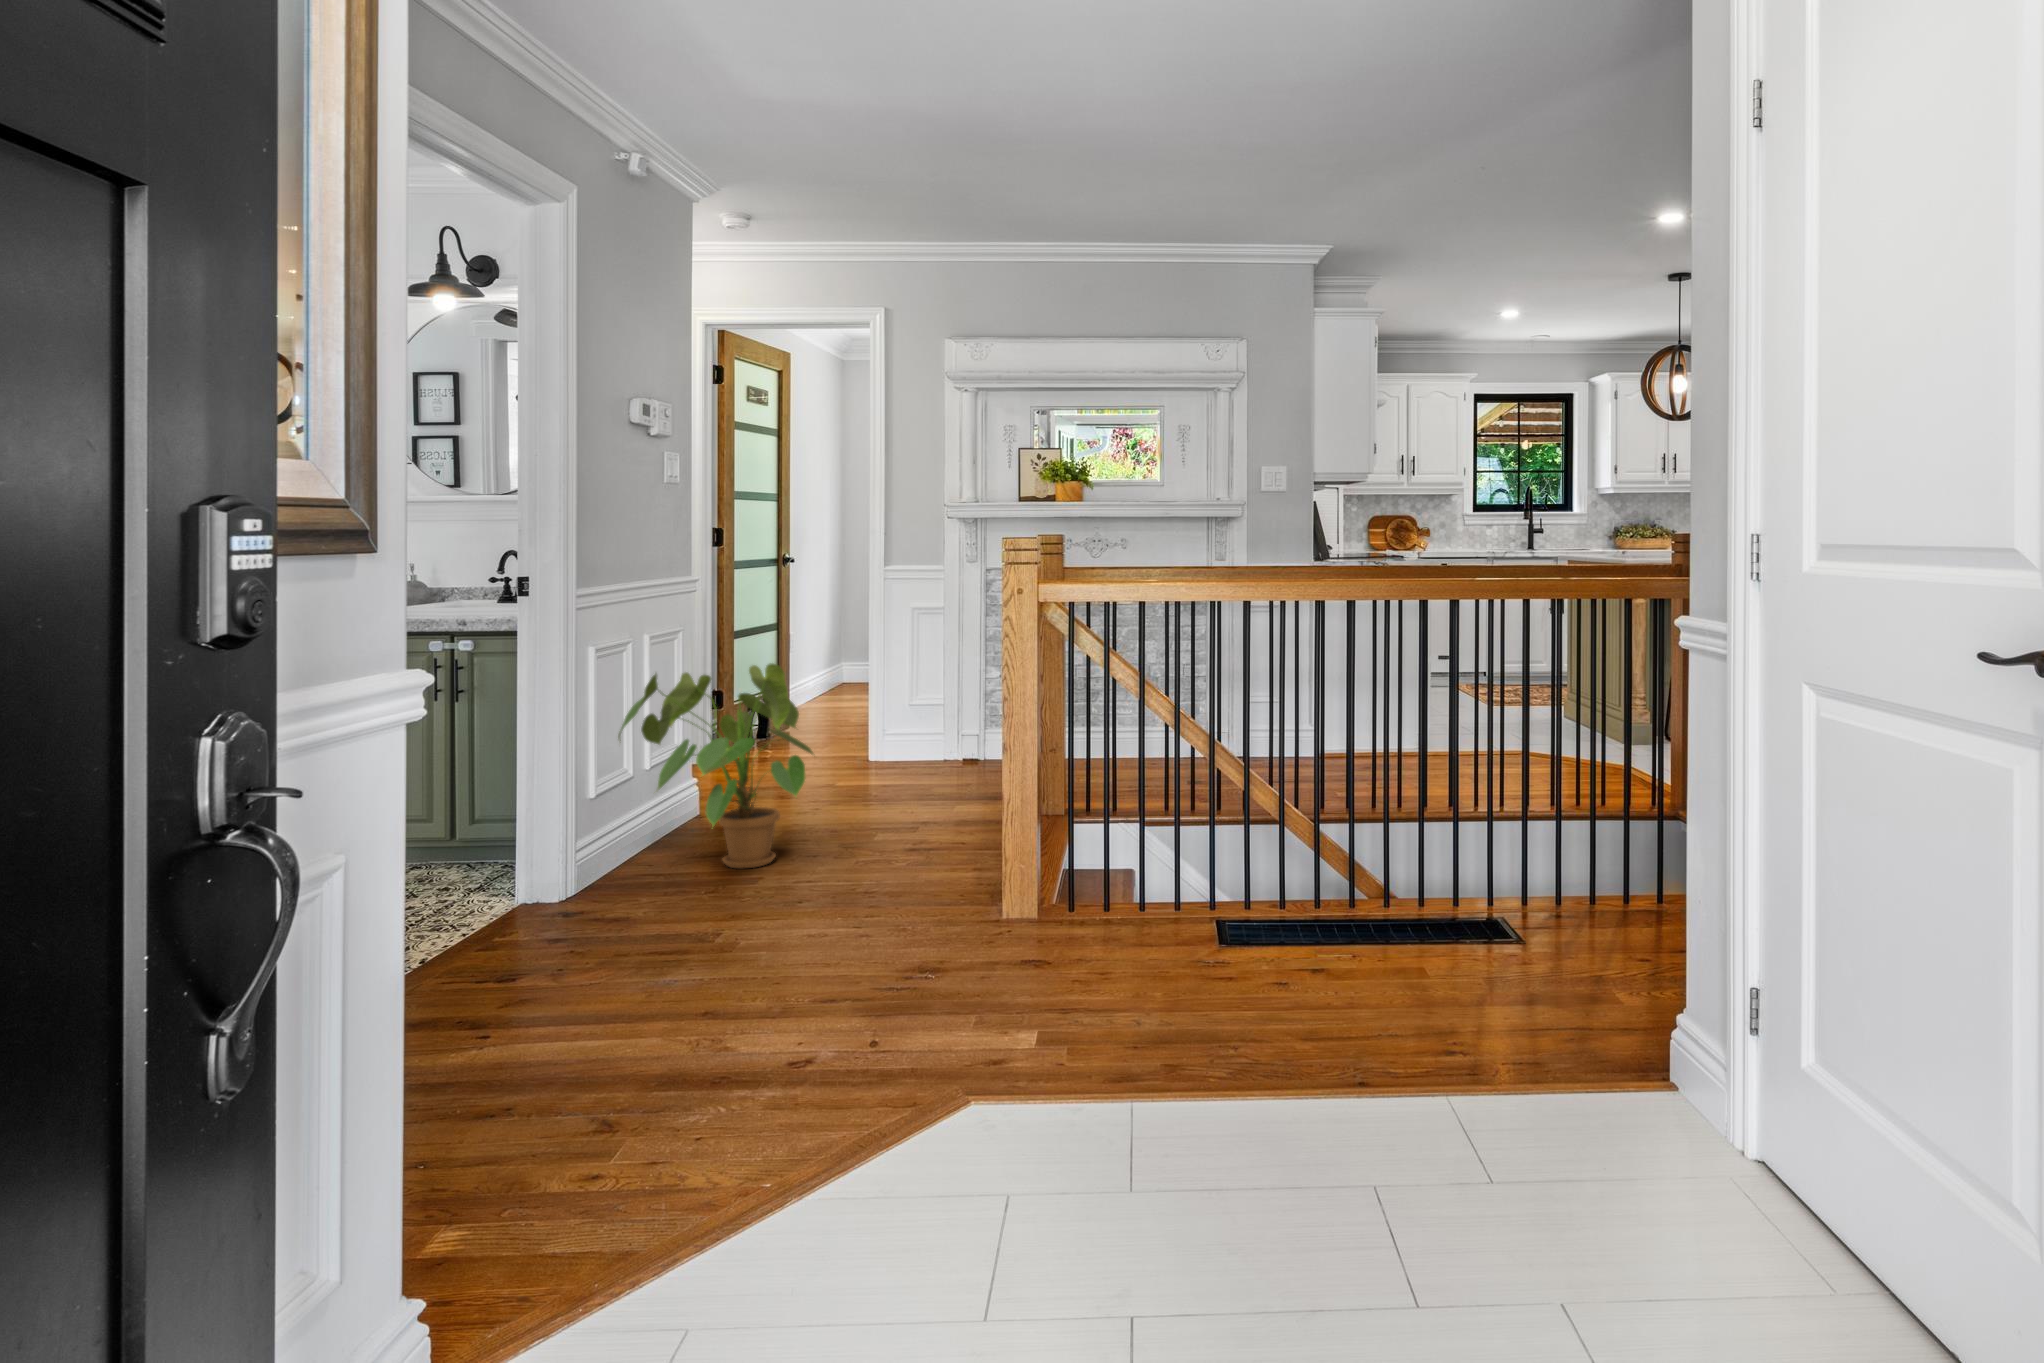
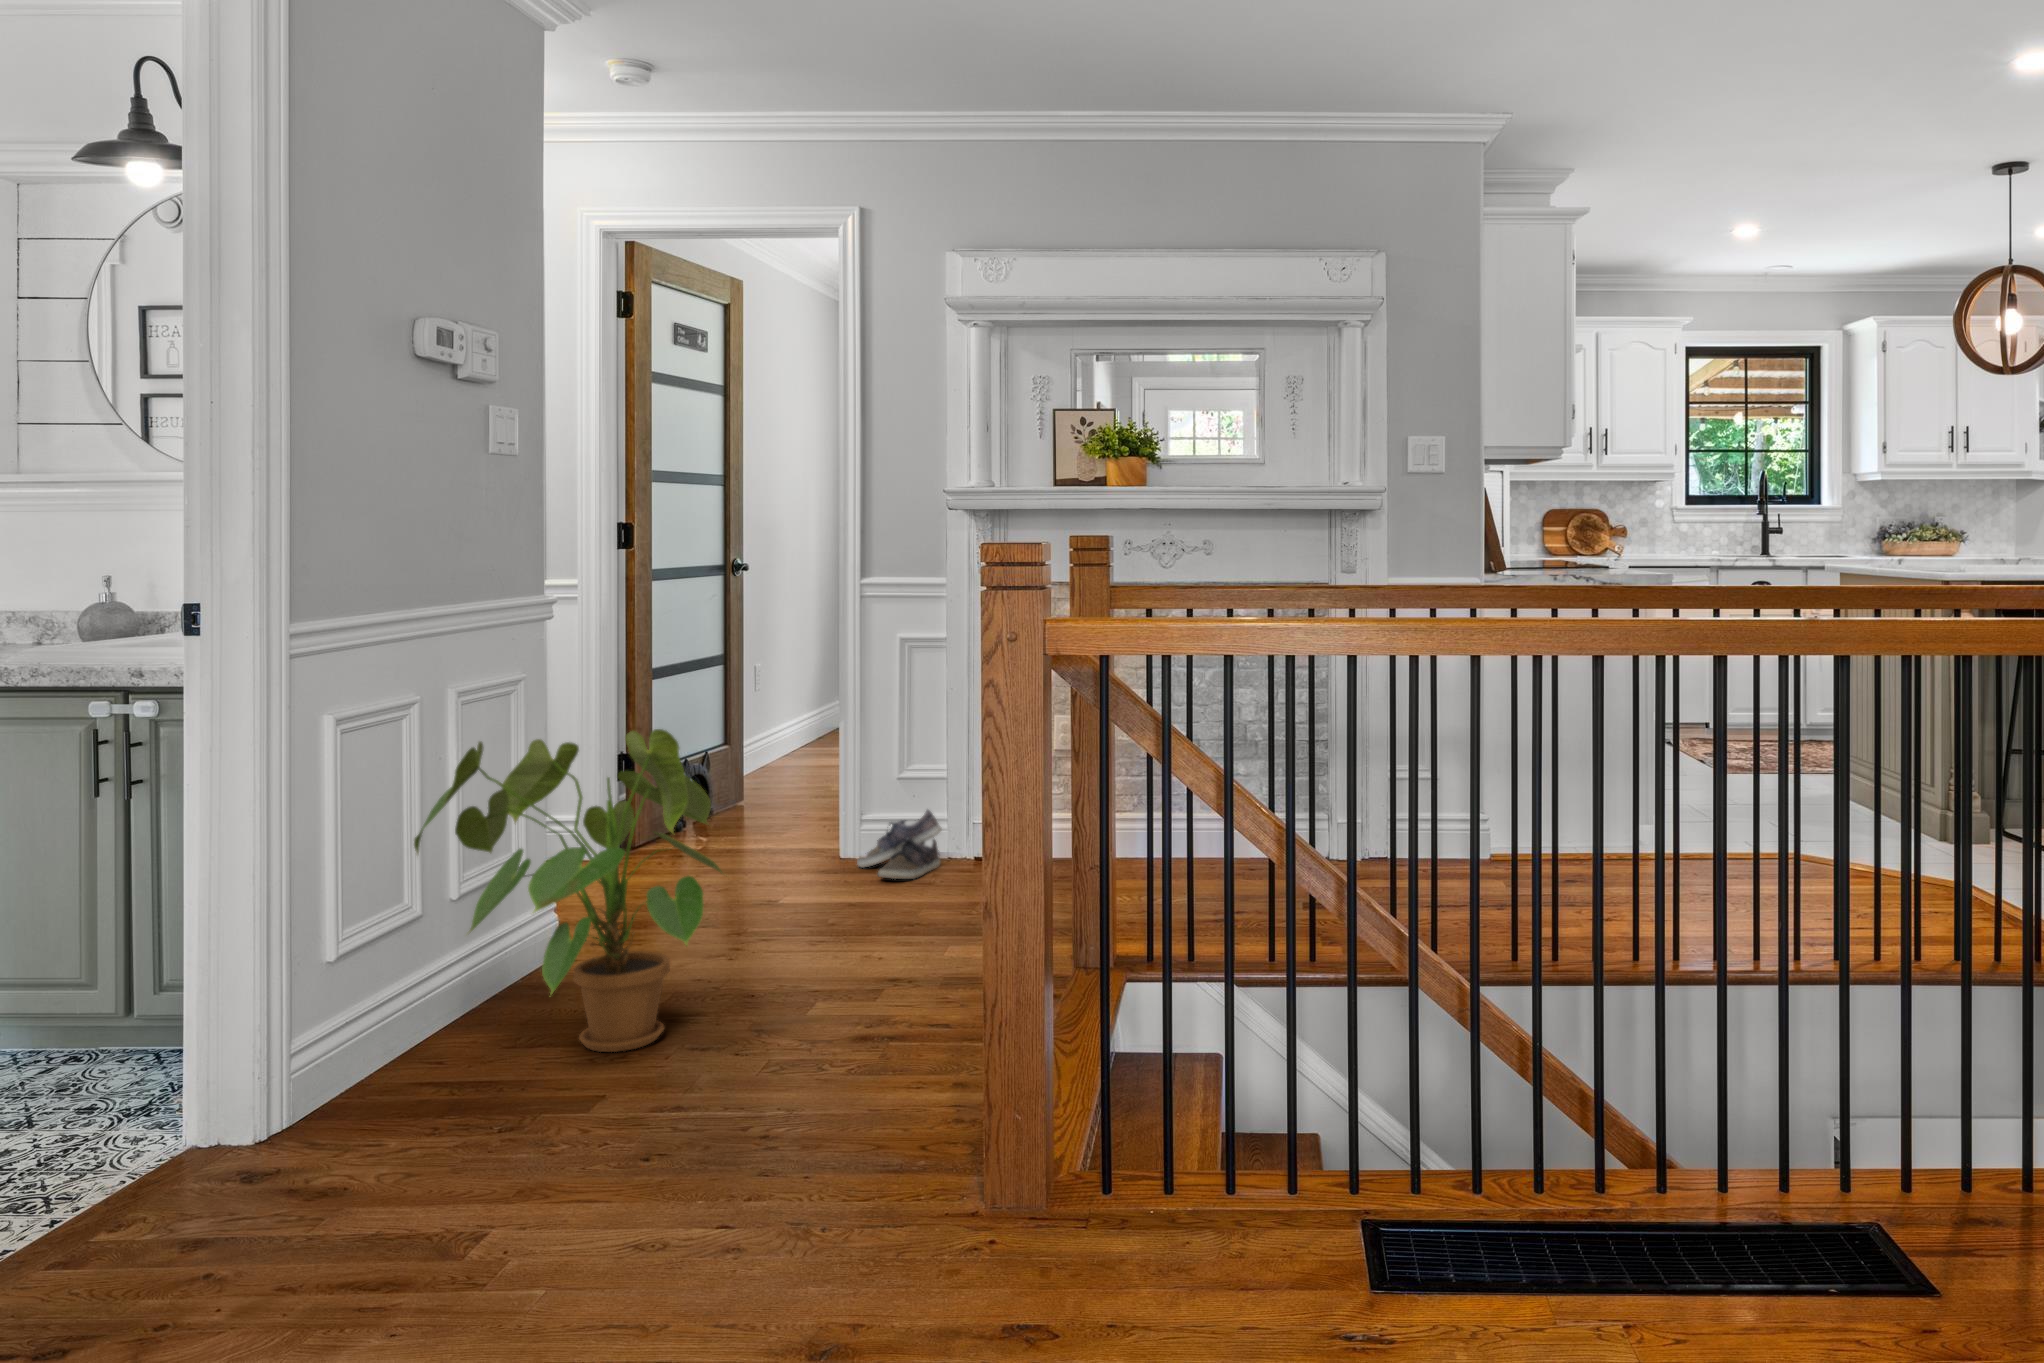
shoe: none [882,726,941,774] -> present [857,810,942,879]

